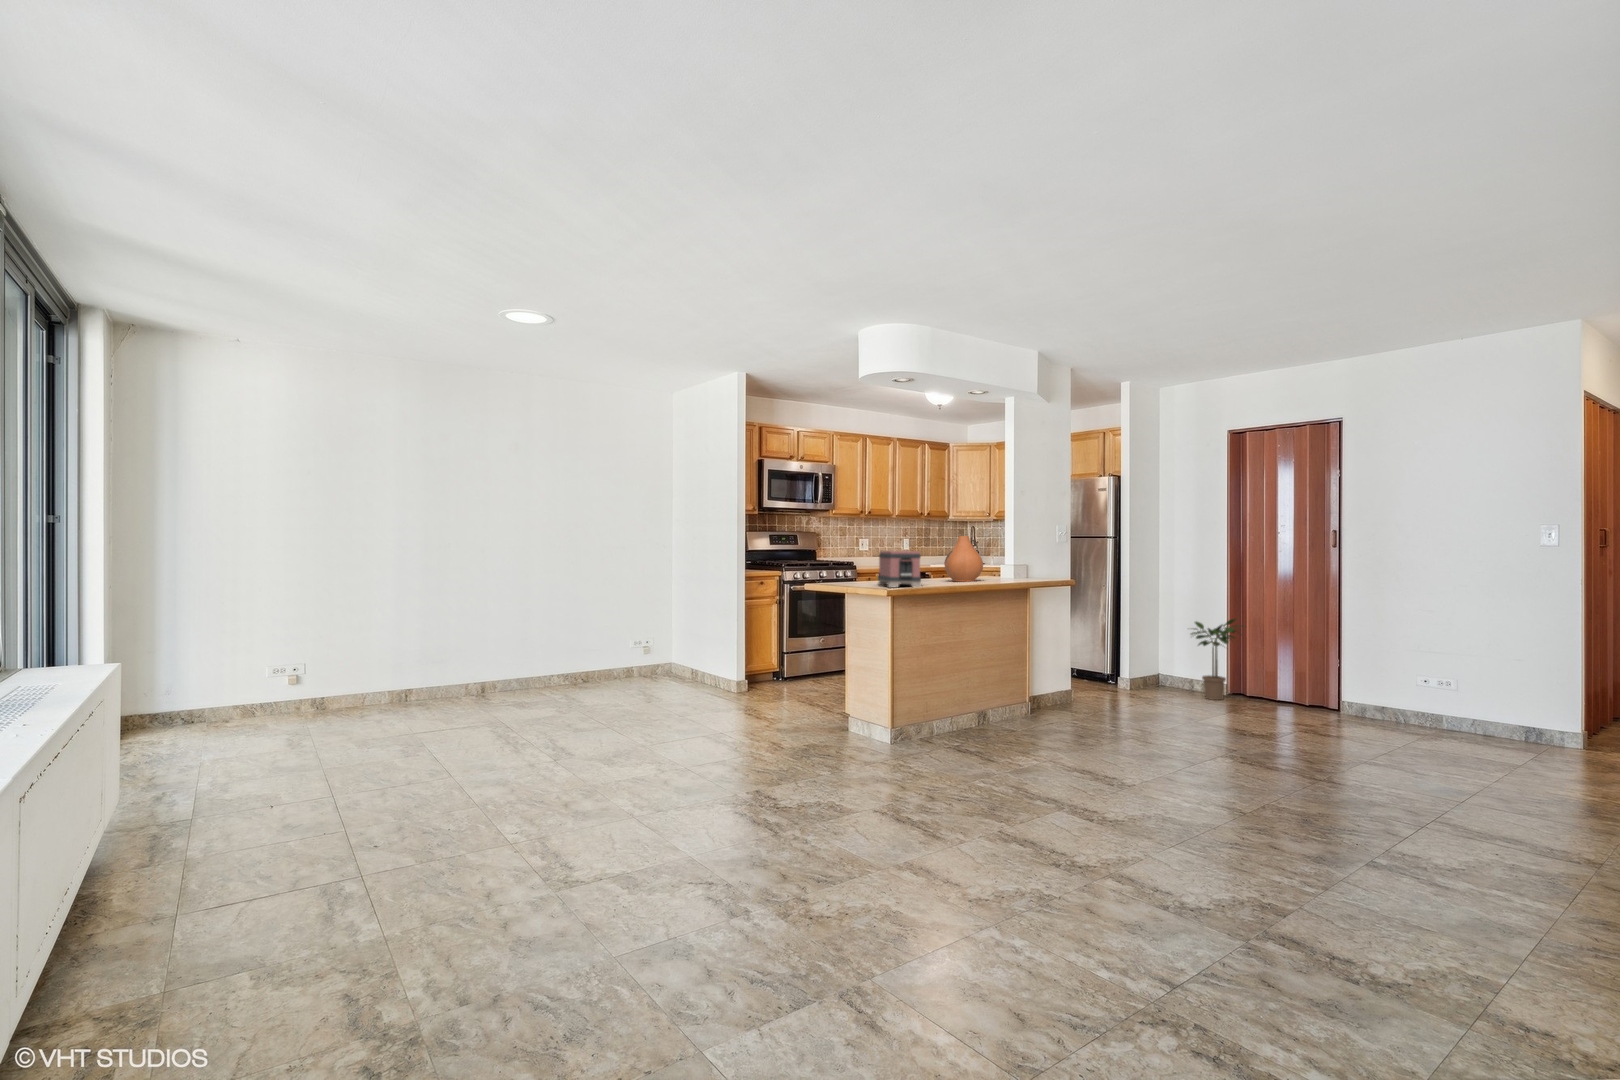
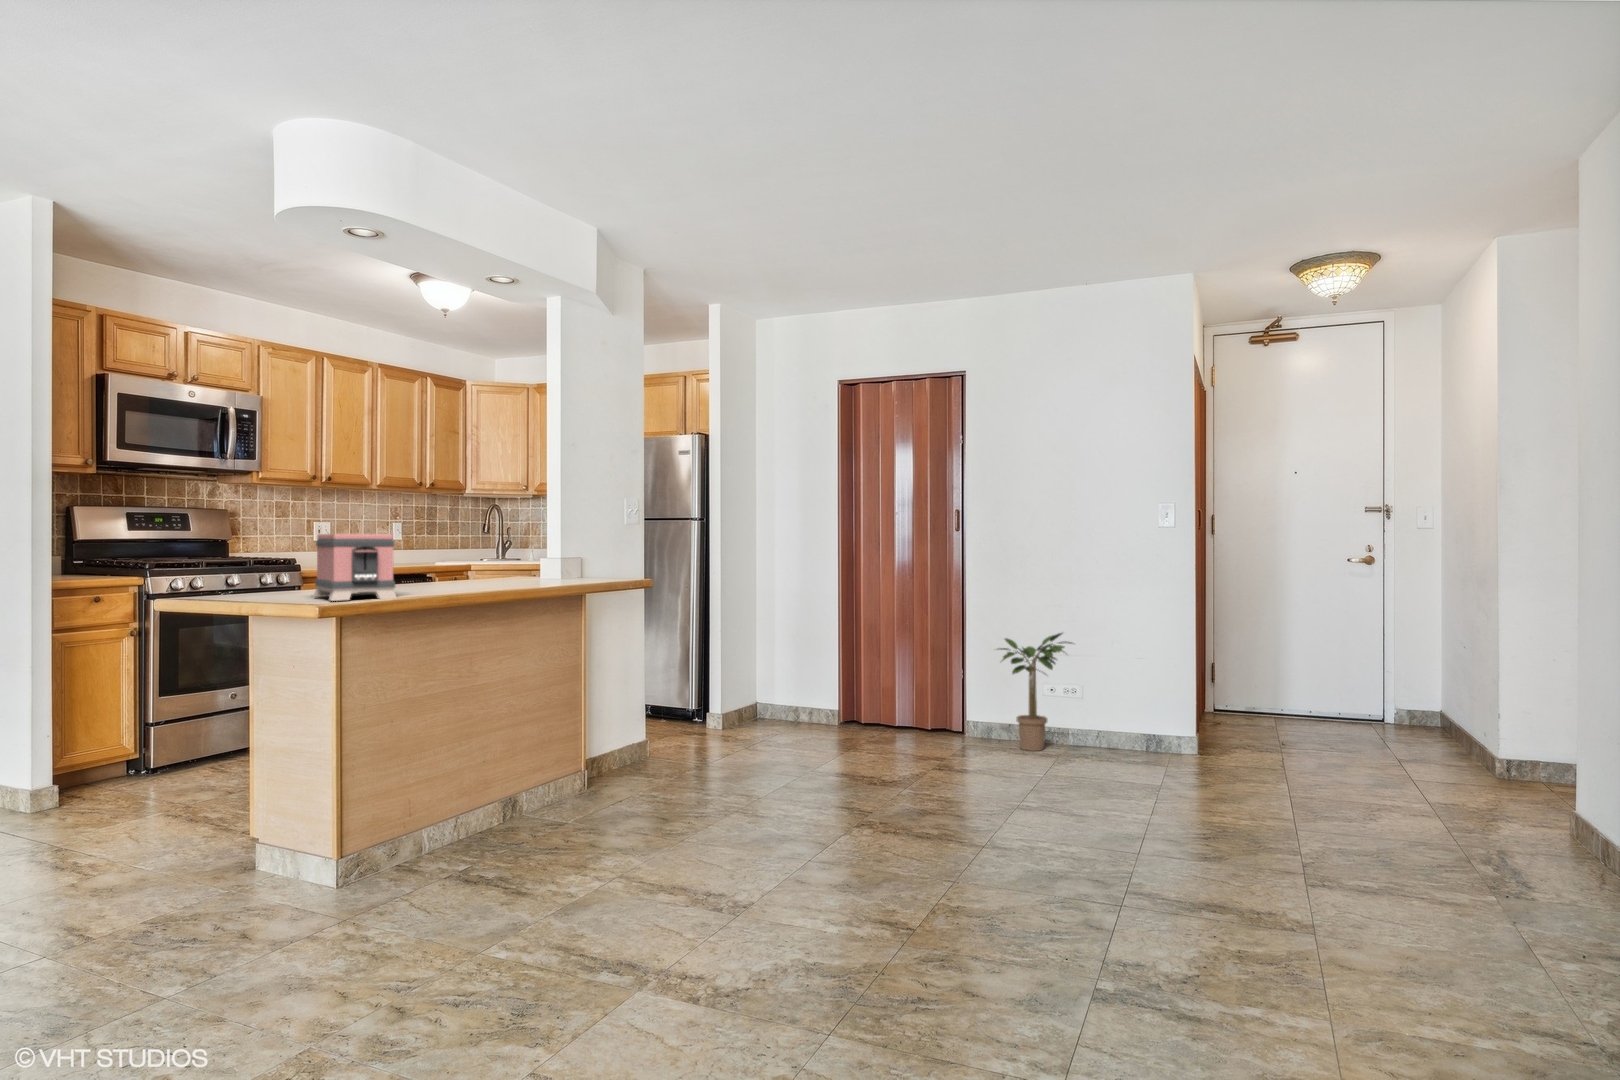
vase: present [944,536,983,582] -> none [443,511,511,586]
potted plant: present [1191,619,1239,700] -> present [999,633,1072,751]

